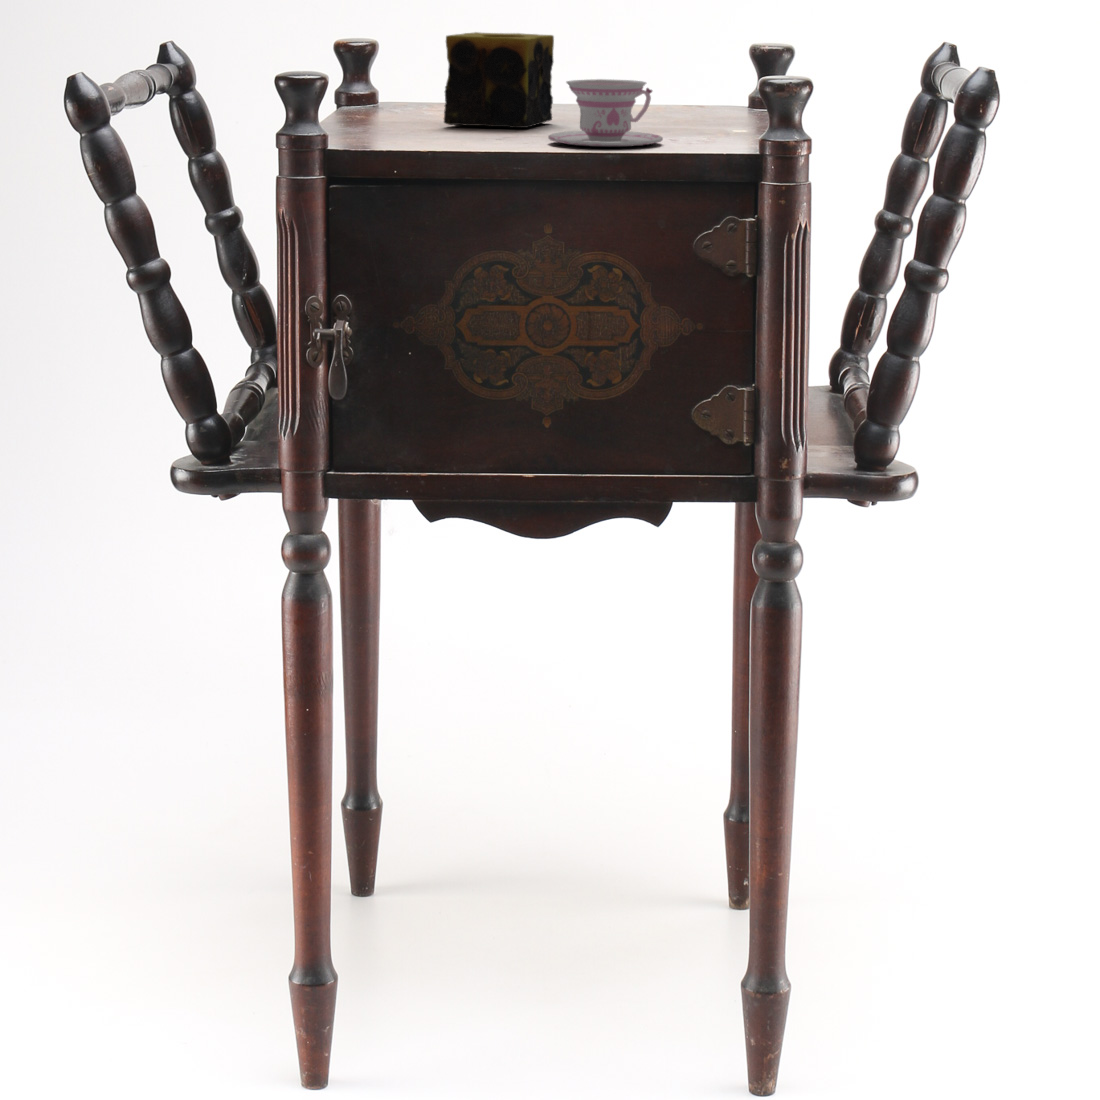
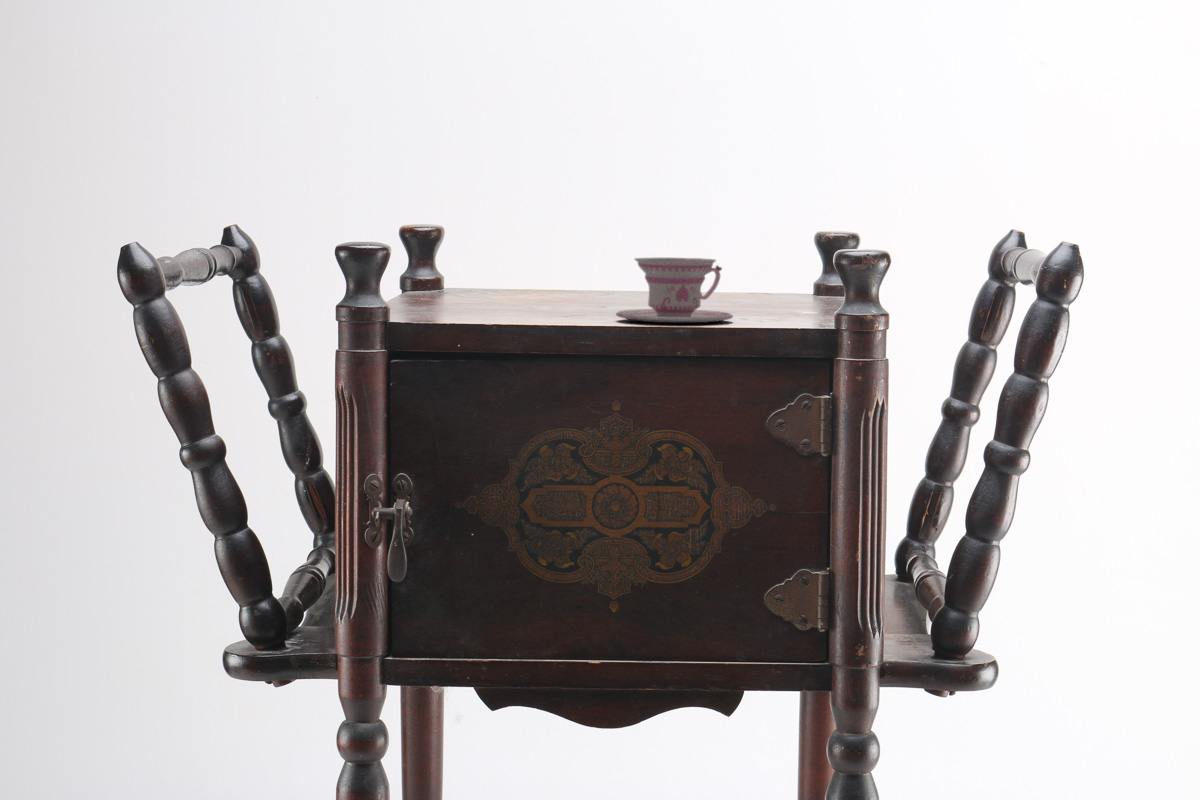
candle: present [444,32,554,128] -> none [509,217,620,309]

